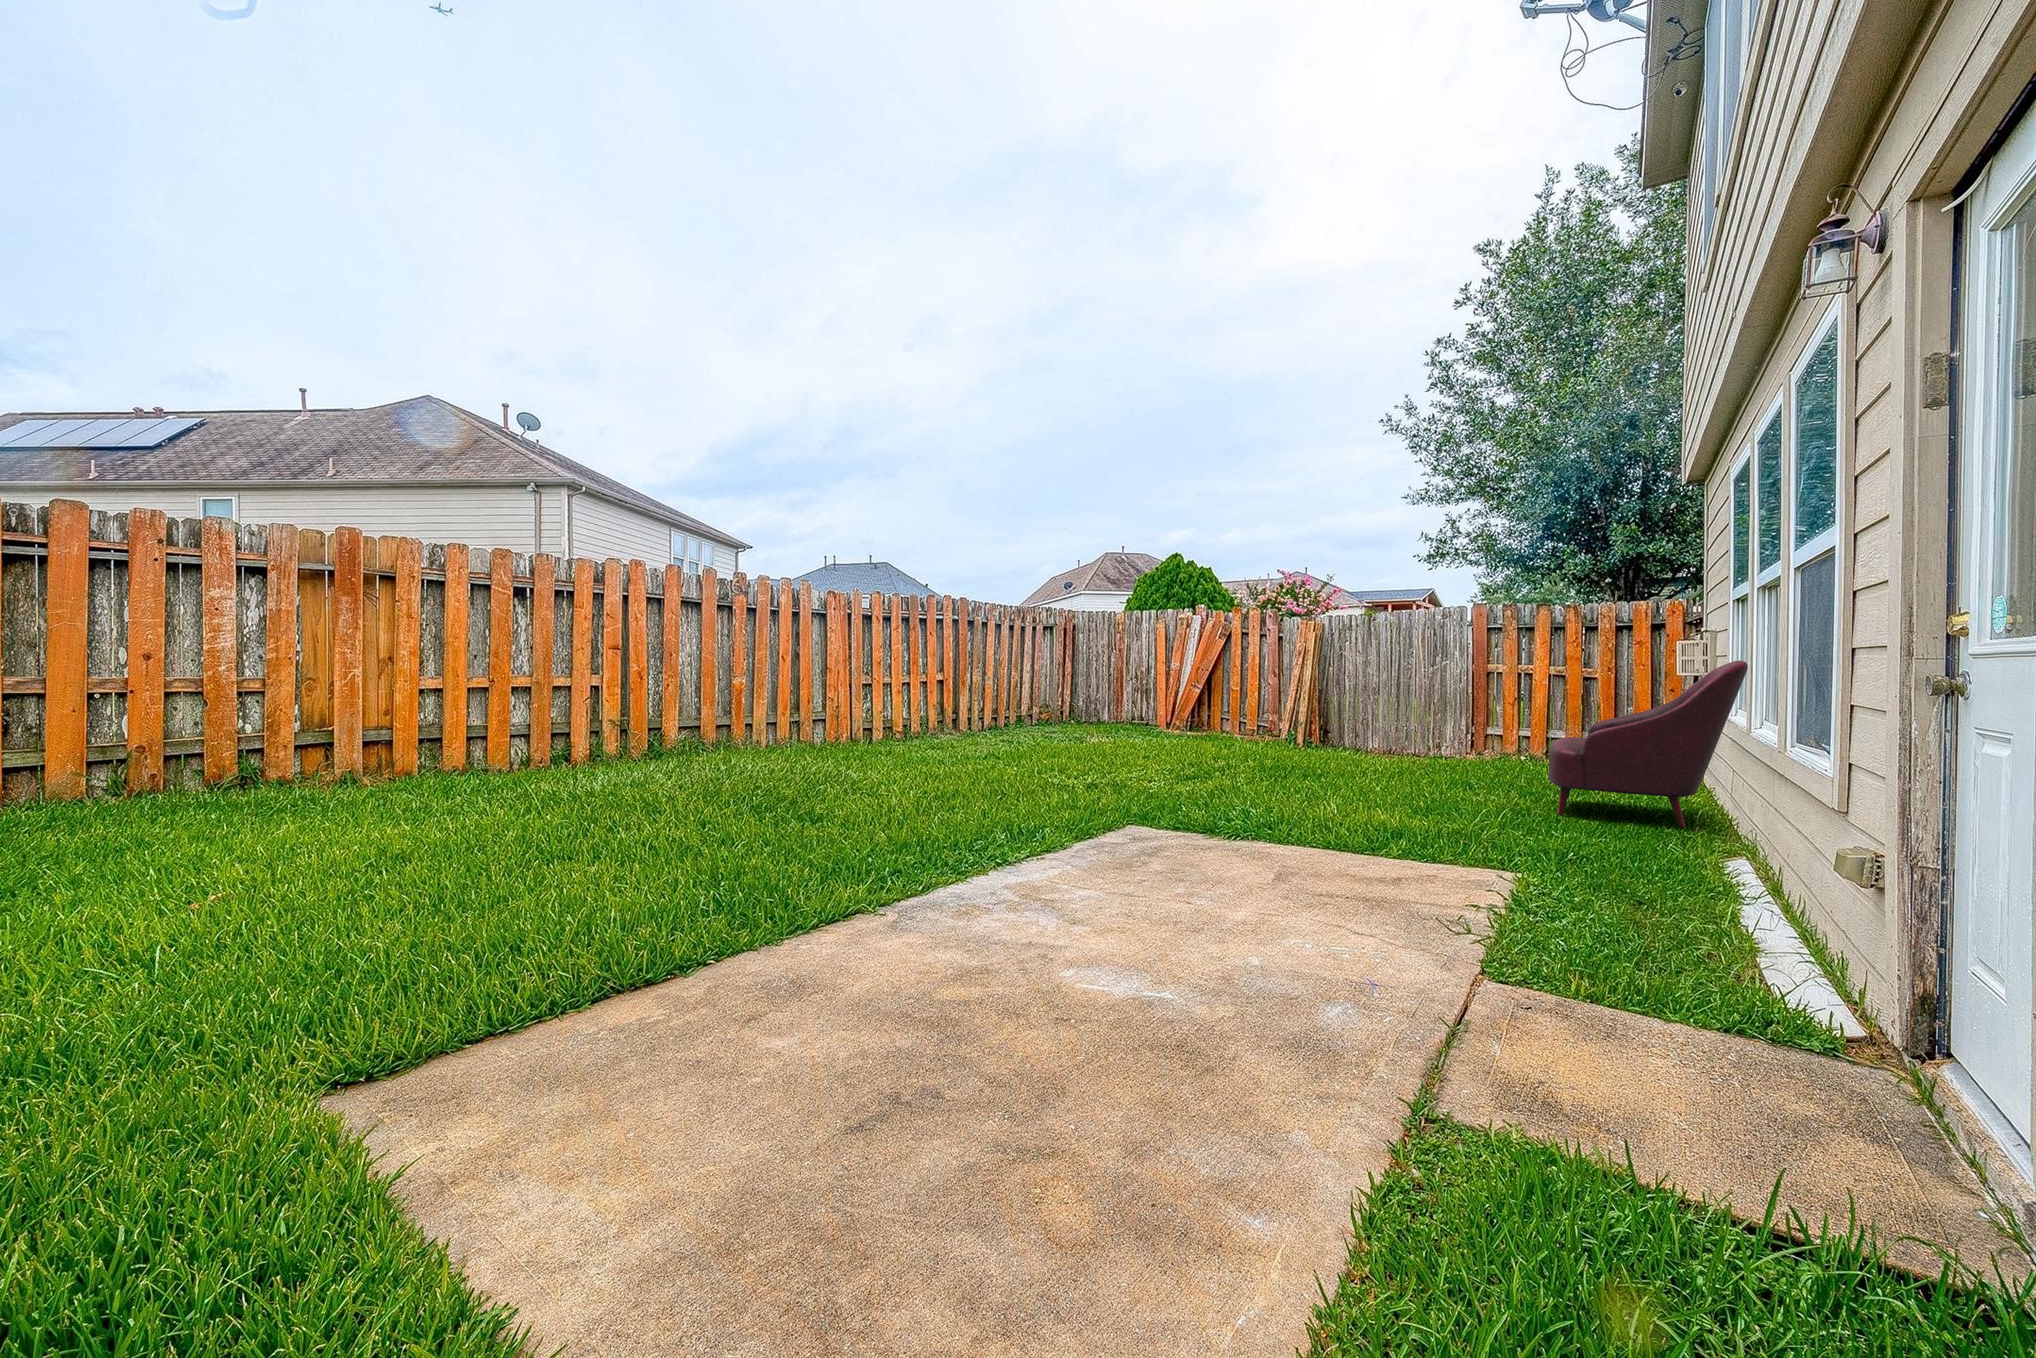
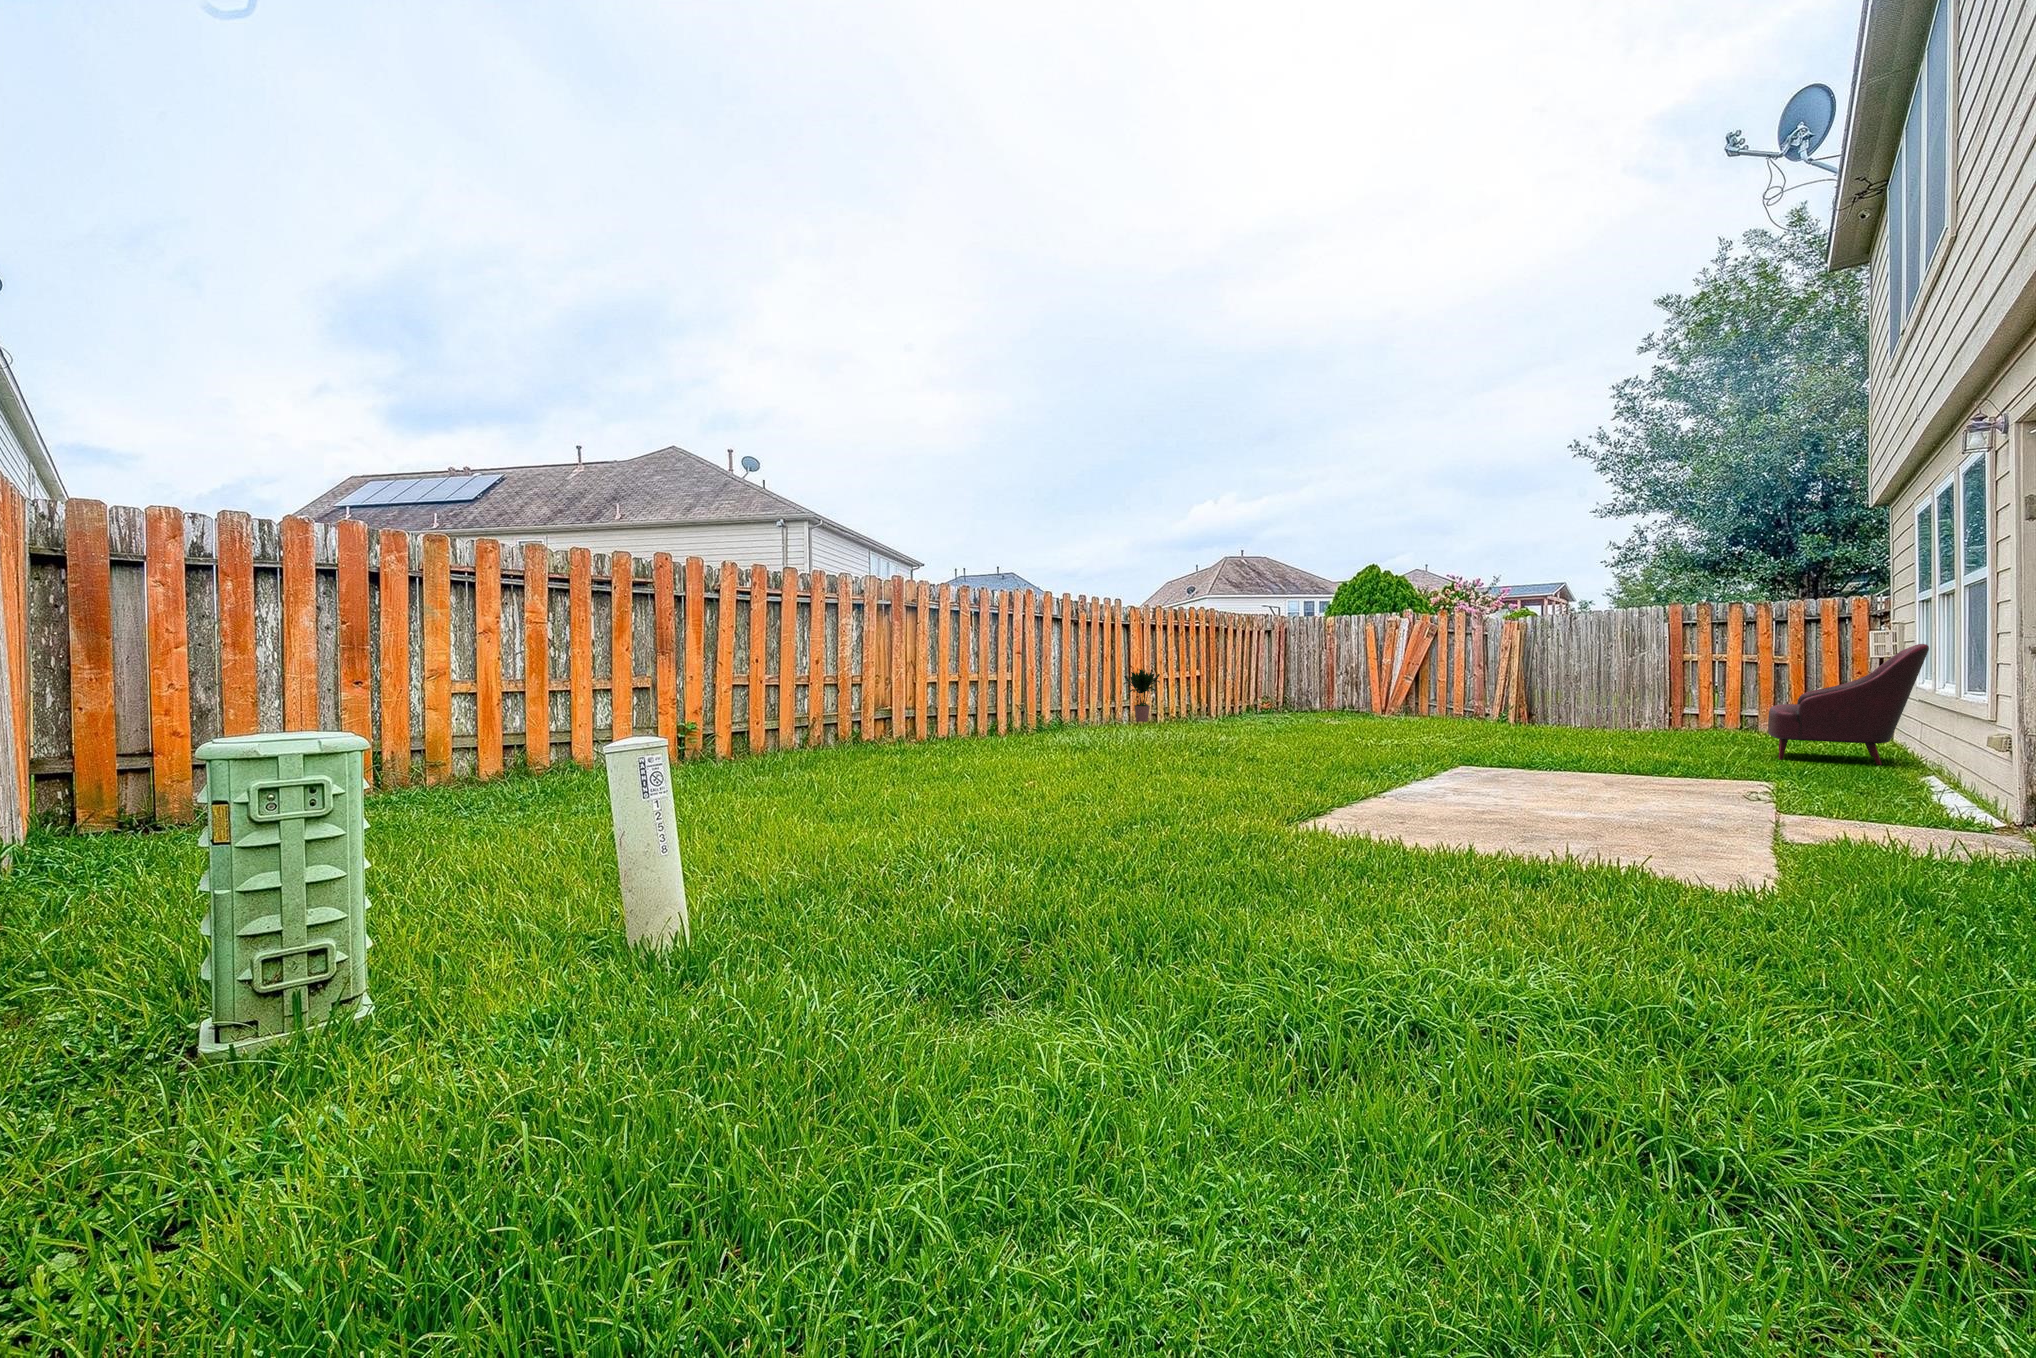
potted plant: none [809,670,861,738] -> present [1124,669,1160,722]

